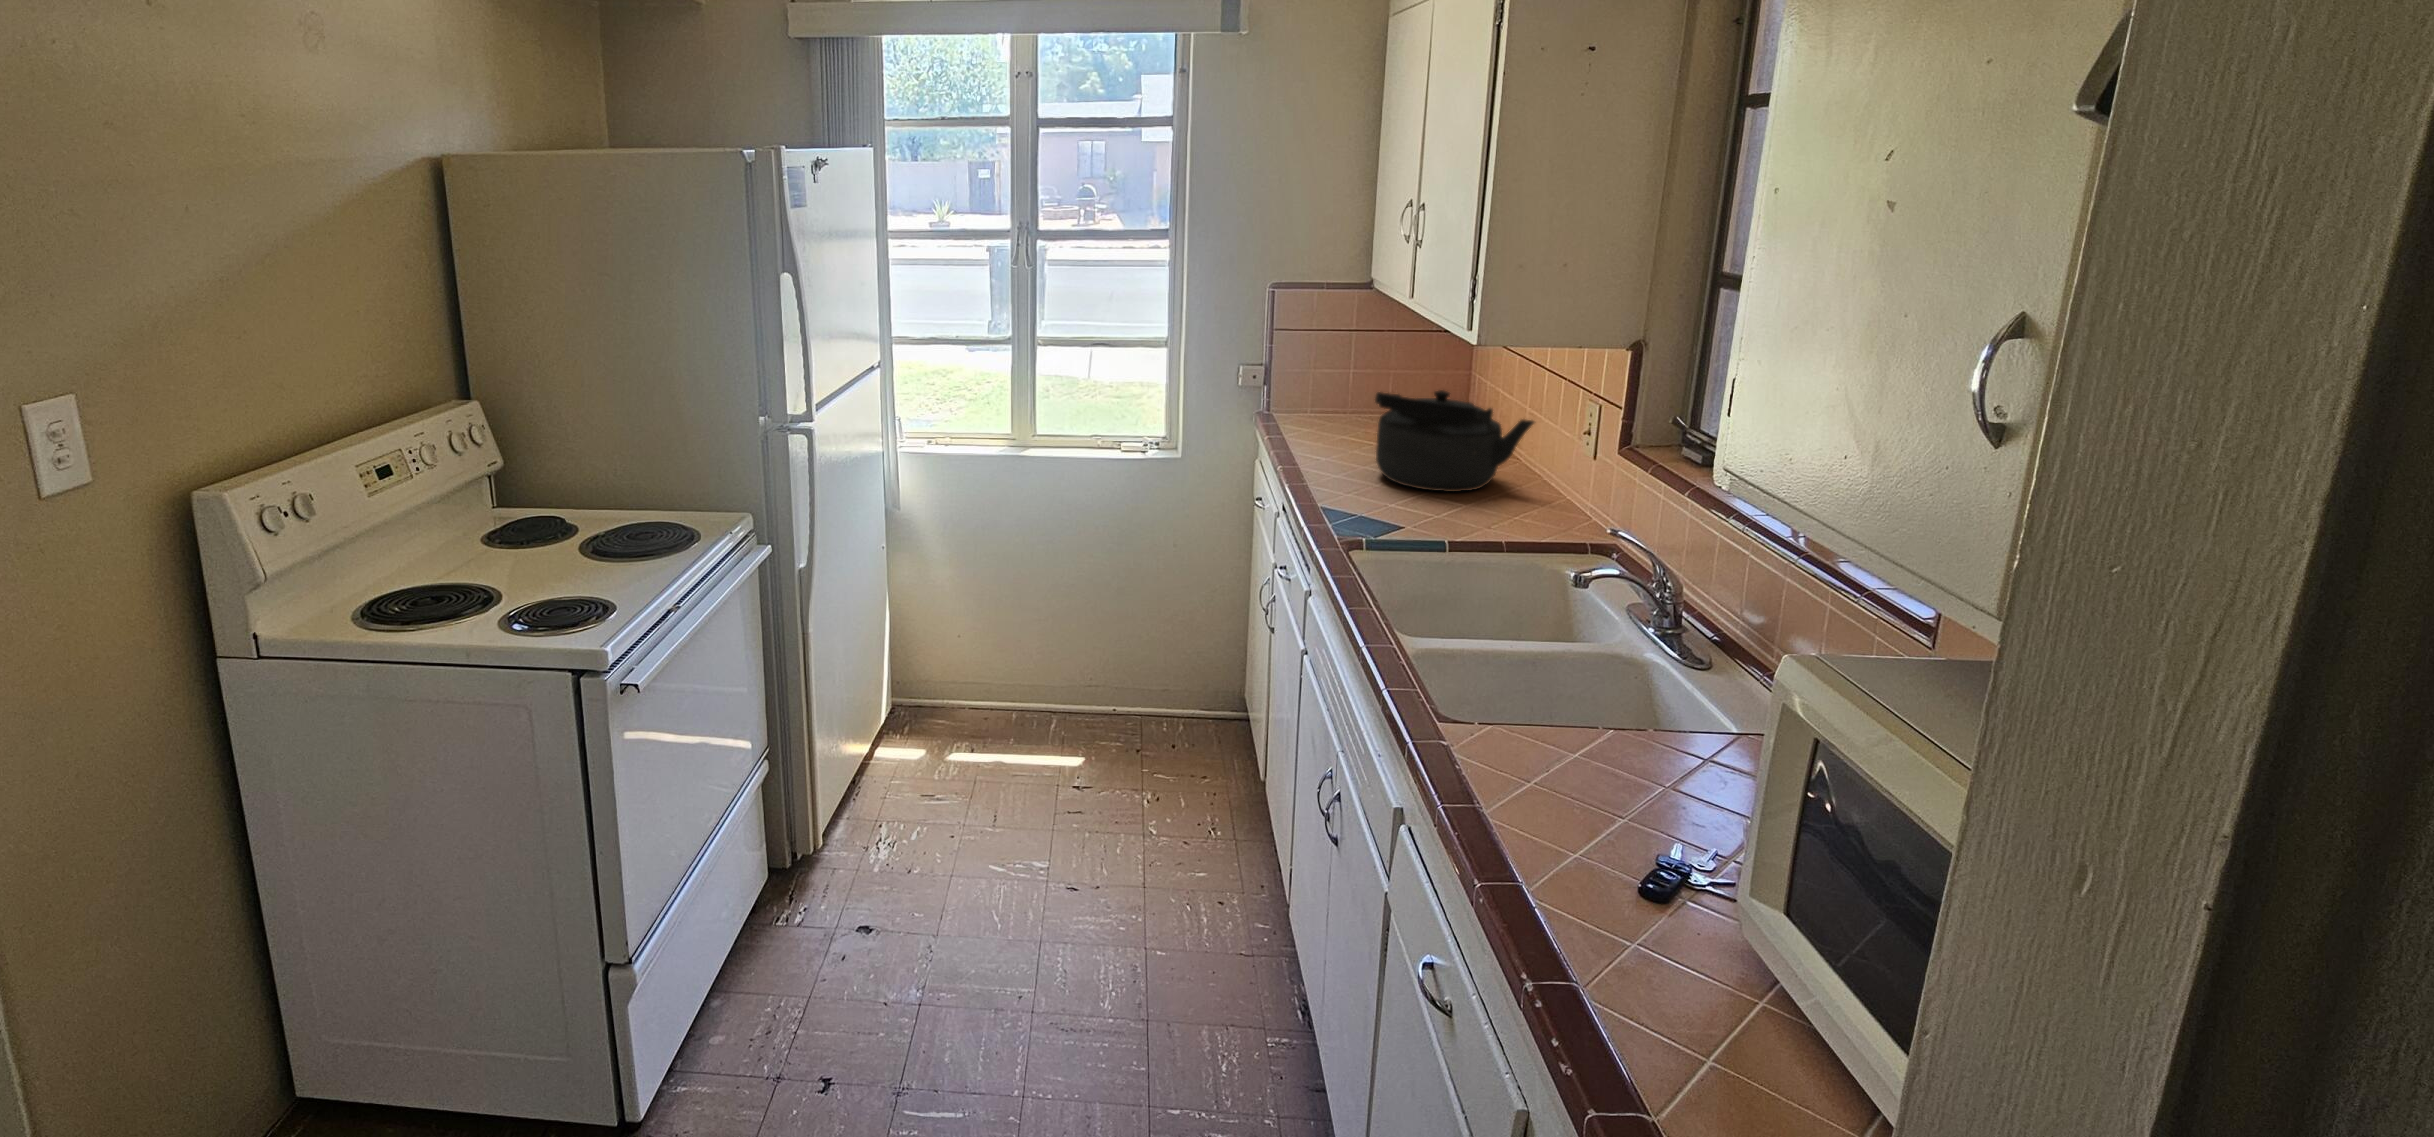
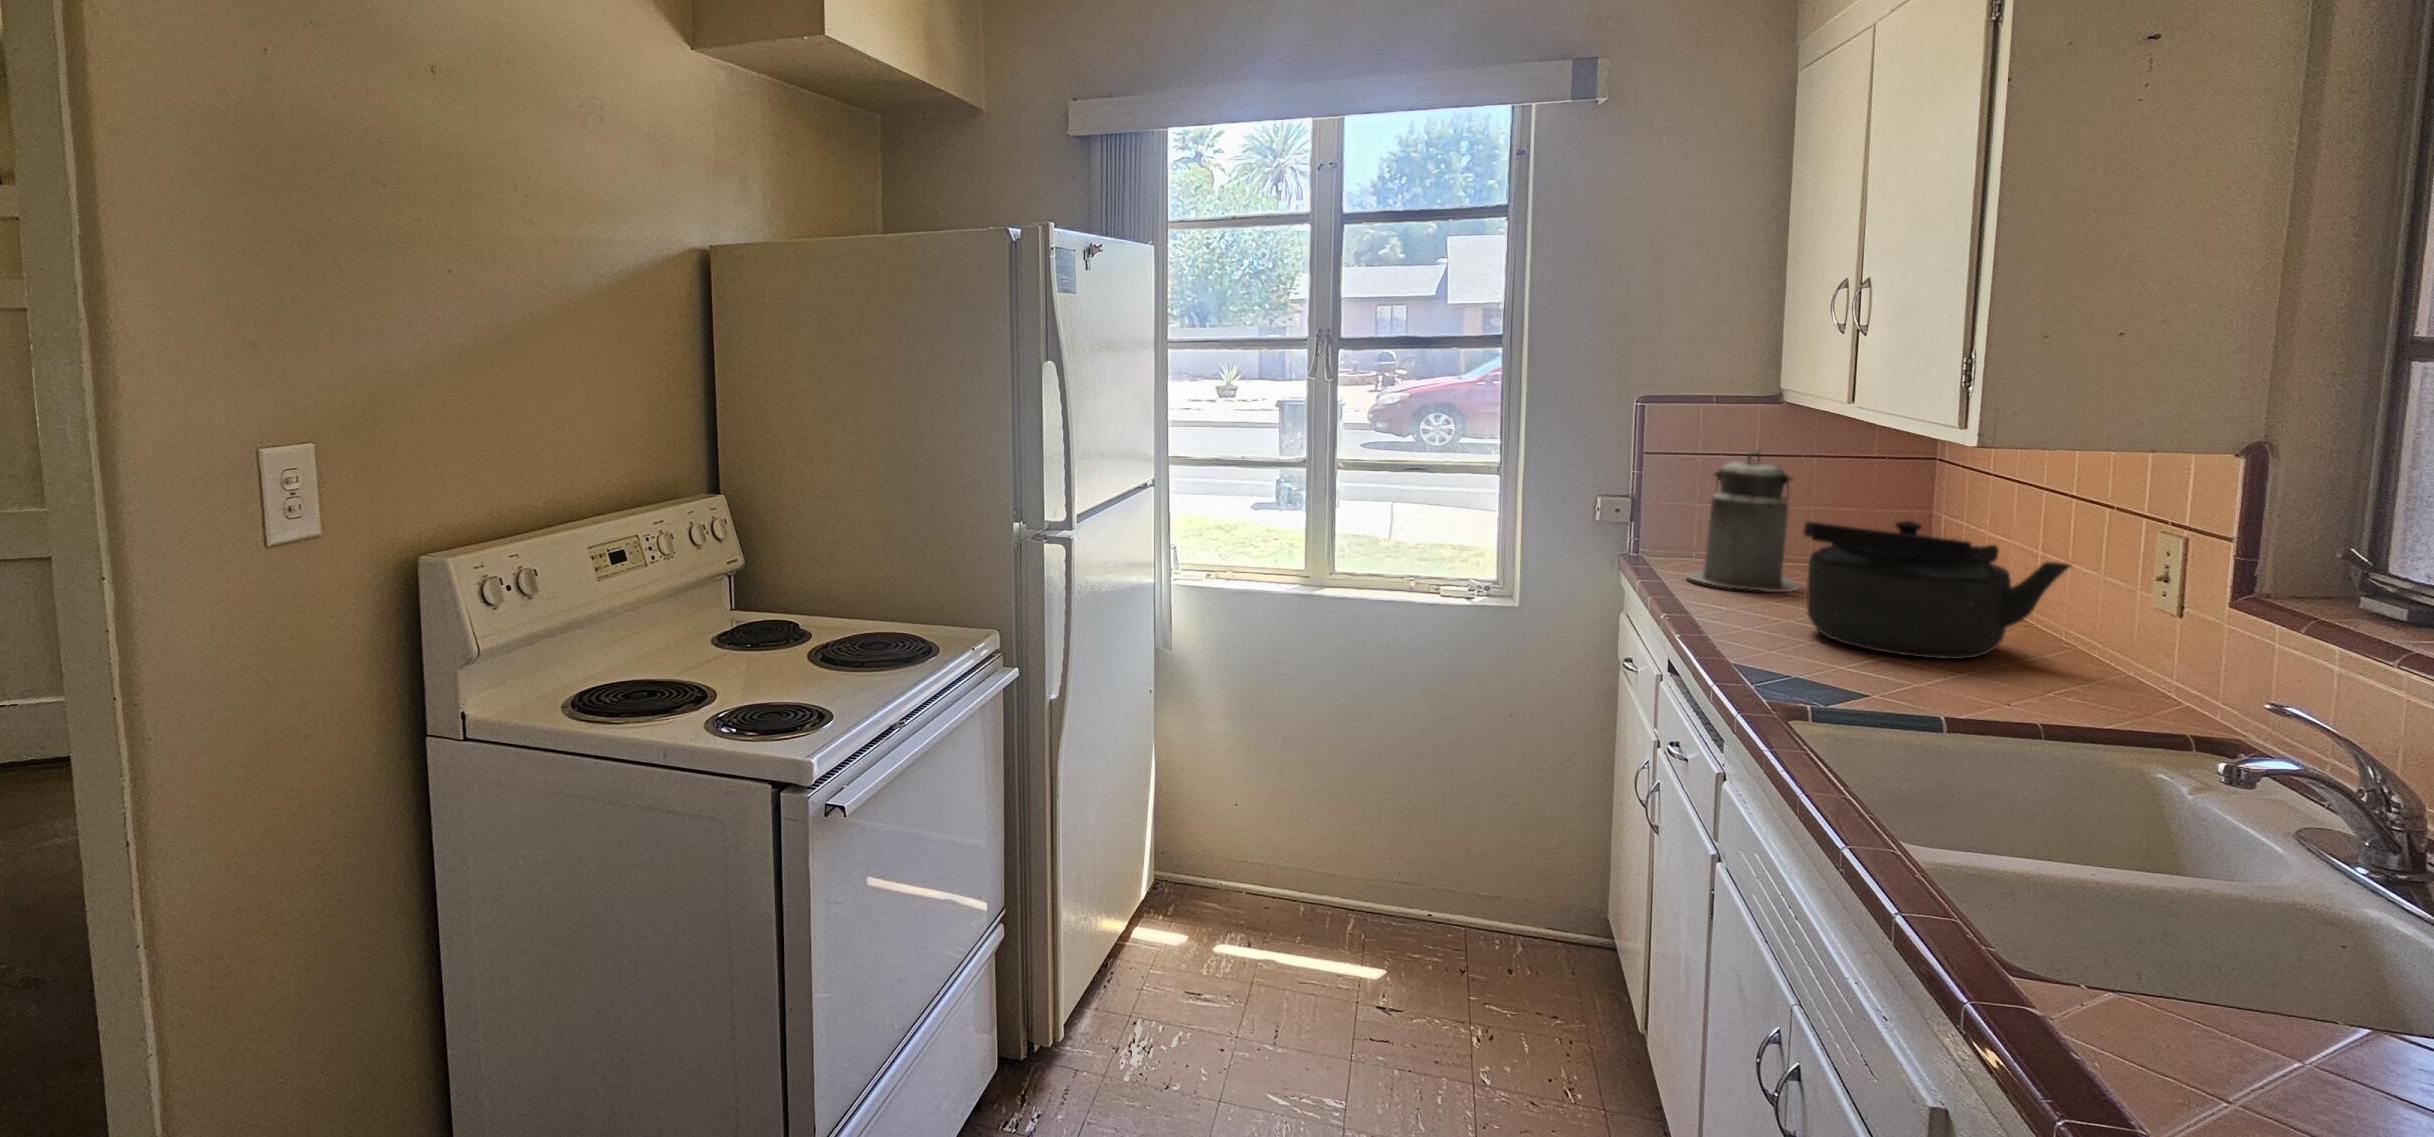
canister: none [1303,330,1380,441] -> present [1686,452,1799,592]

